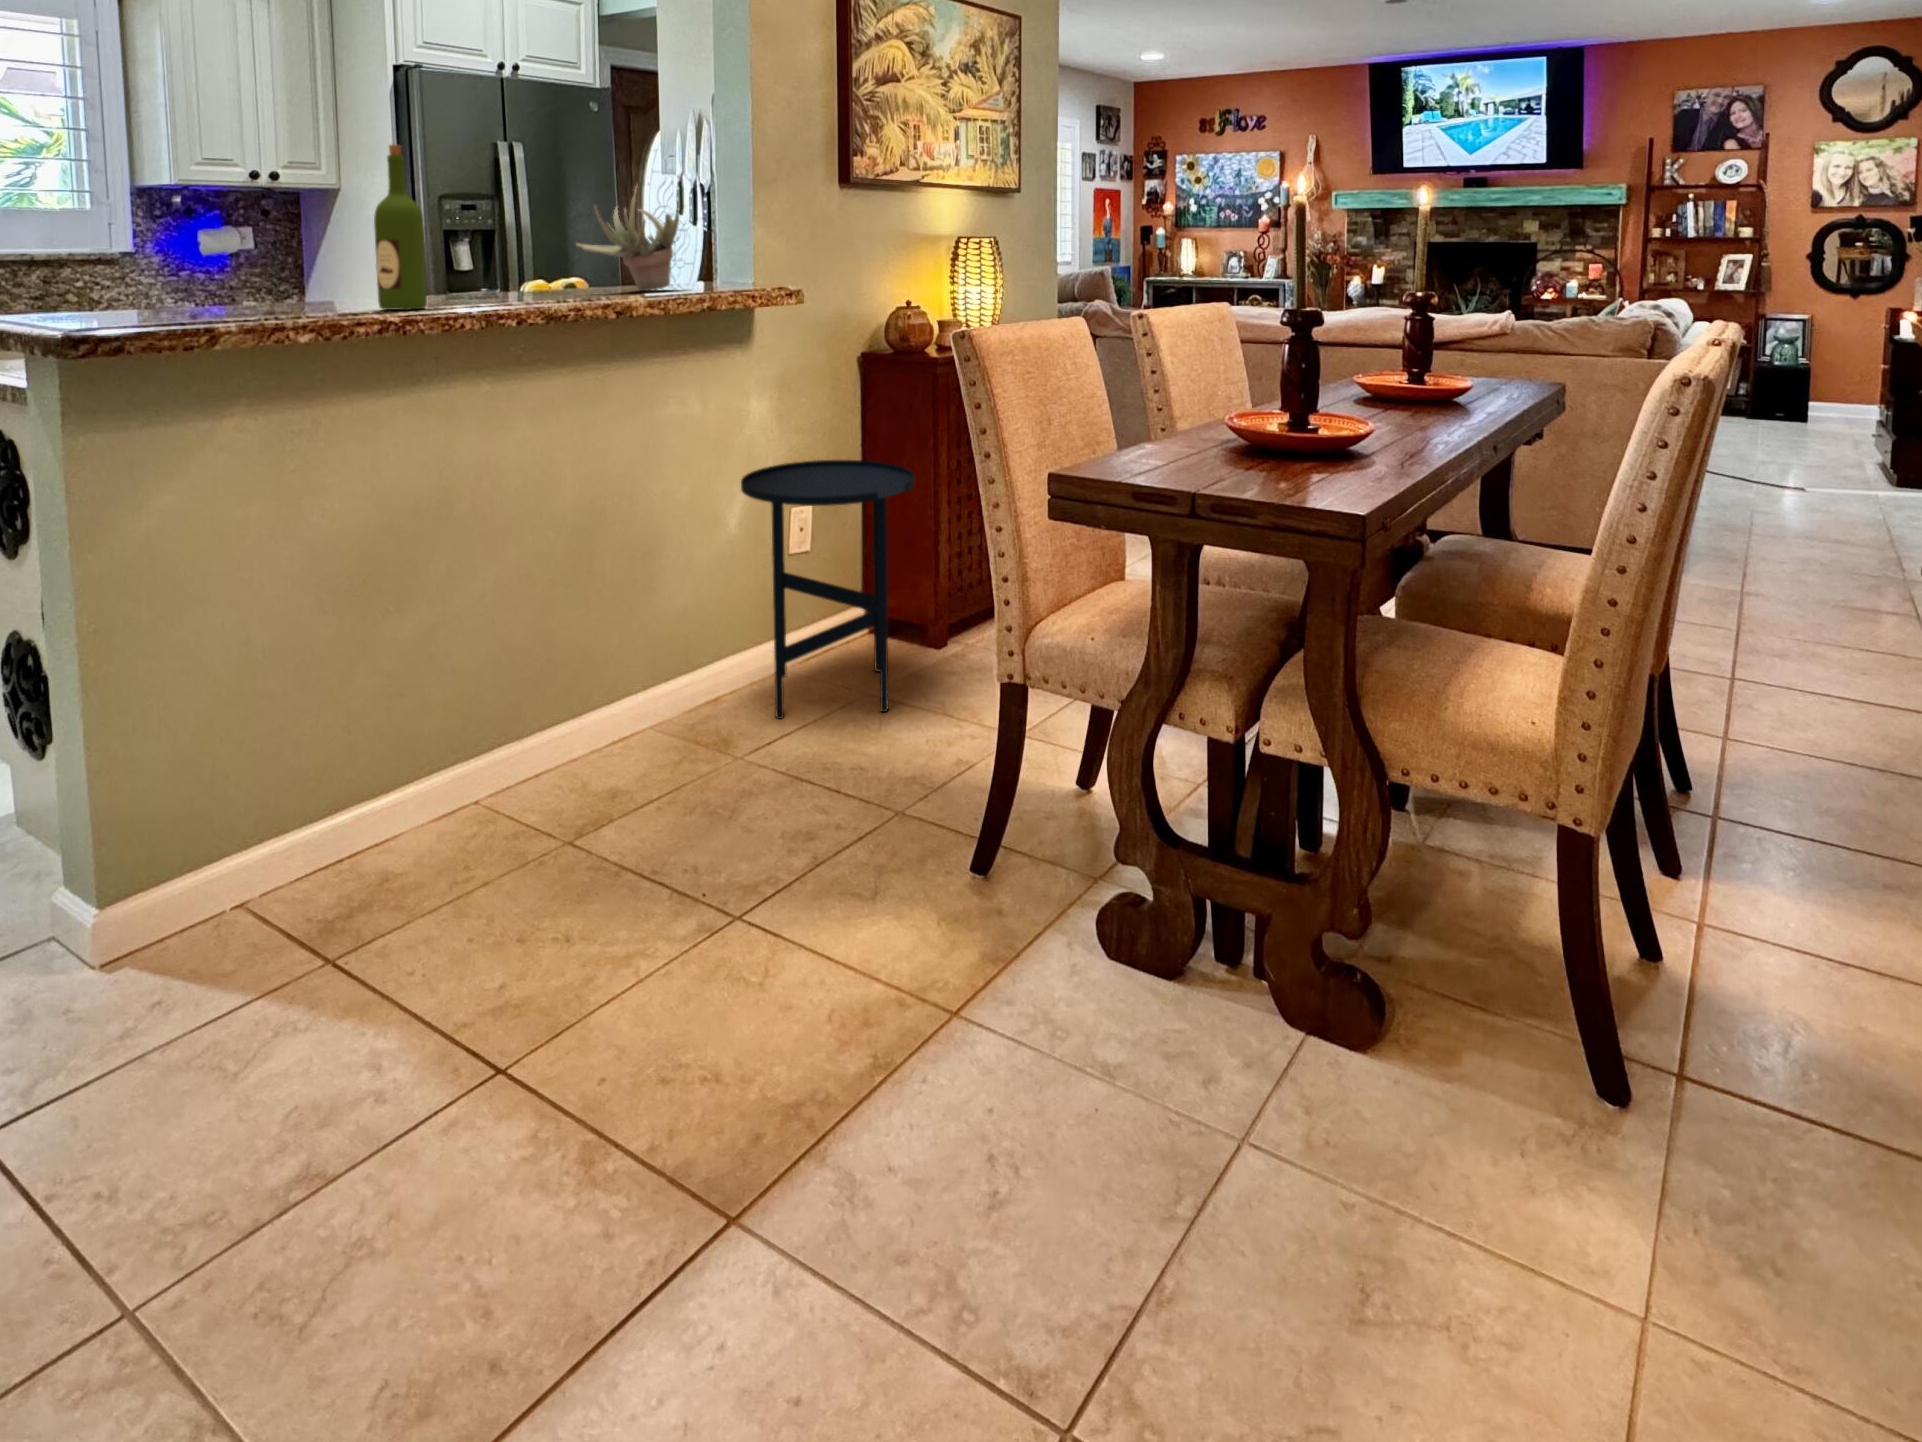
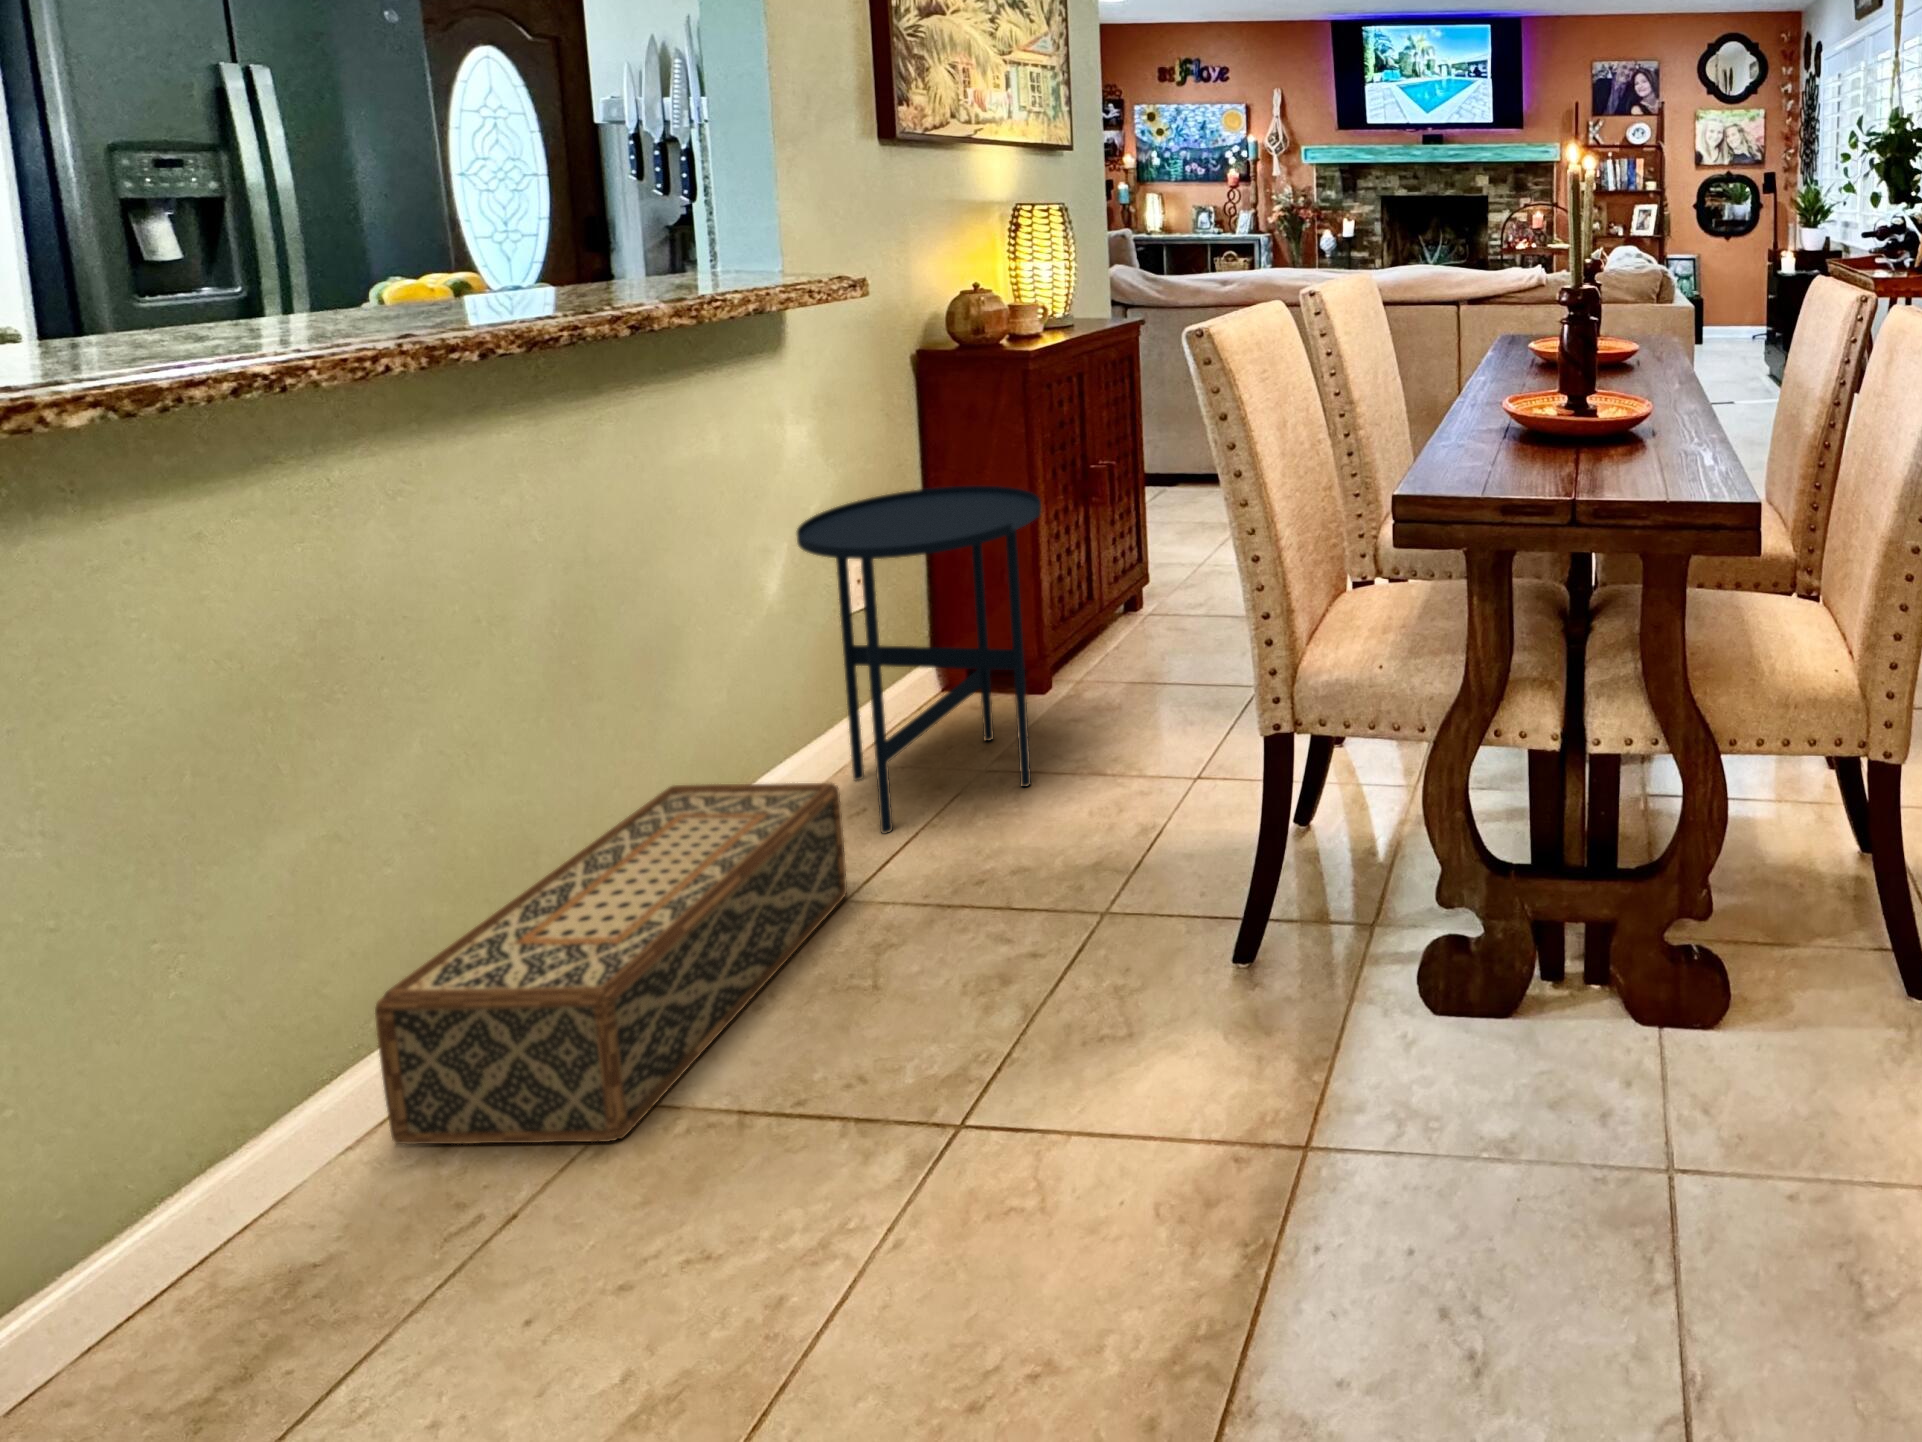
wine bottle: present [374,145,427,310] -> none [172,75,297,353]
succulent plant: present [577,186,679,291] -> none [513,139,683,293]
woven basket: none [441,643,733,862] -> present [375,783,847,1144]

